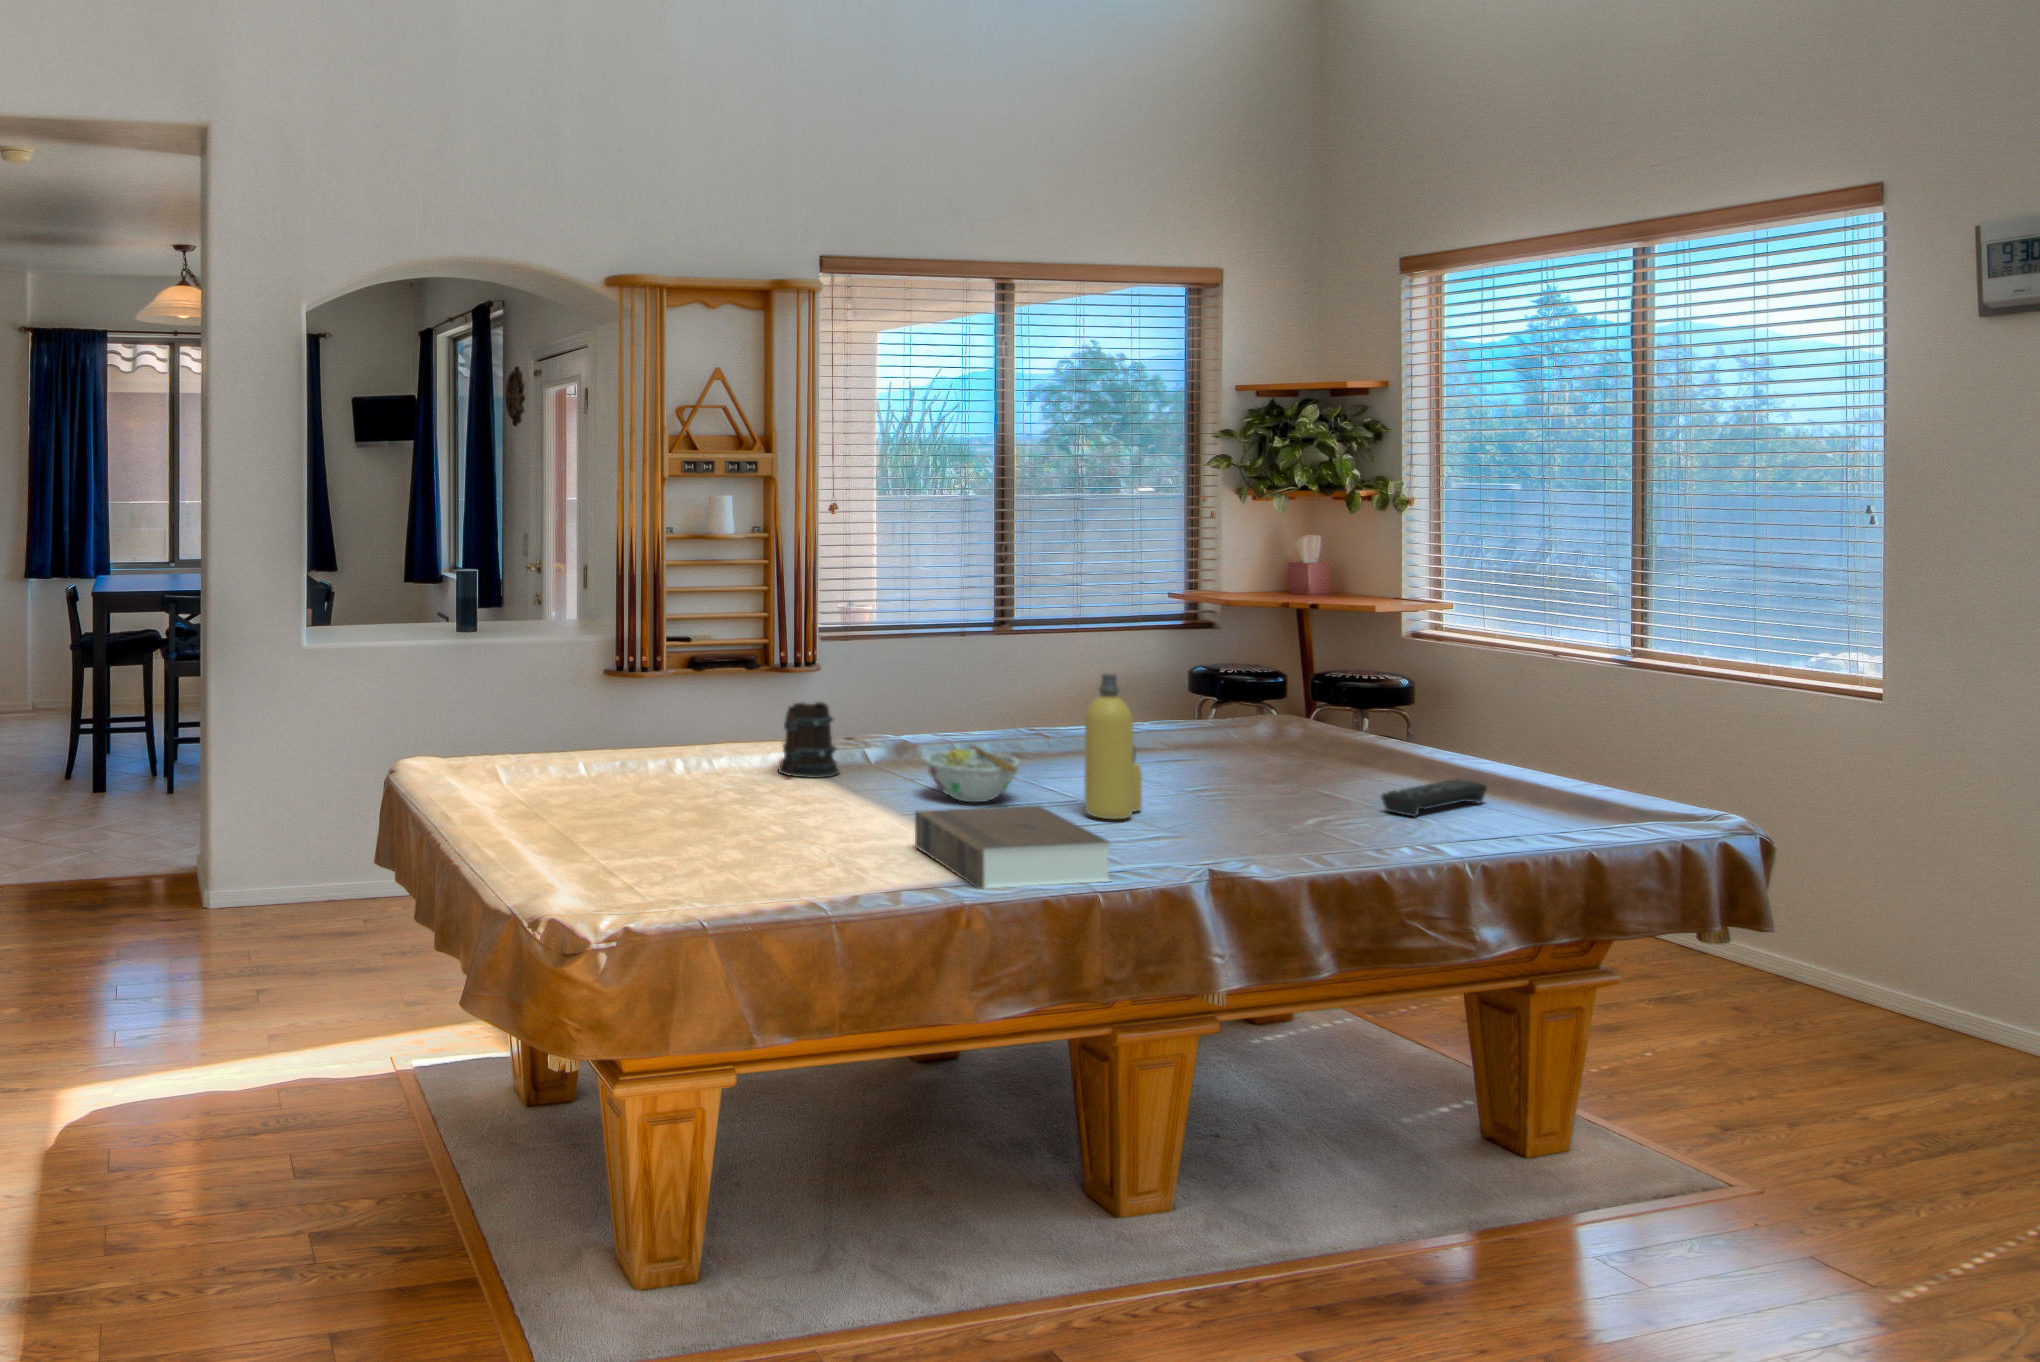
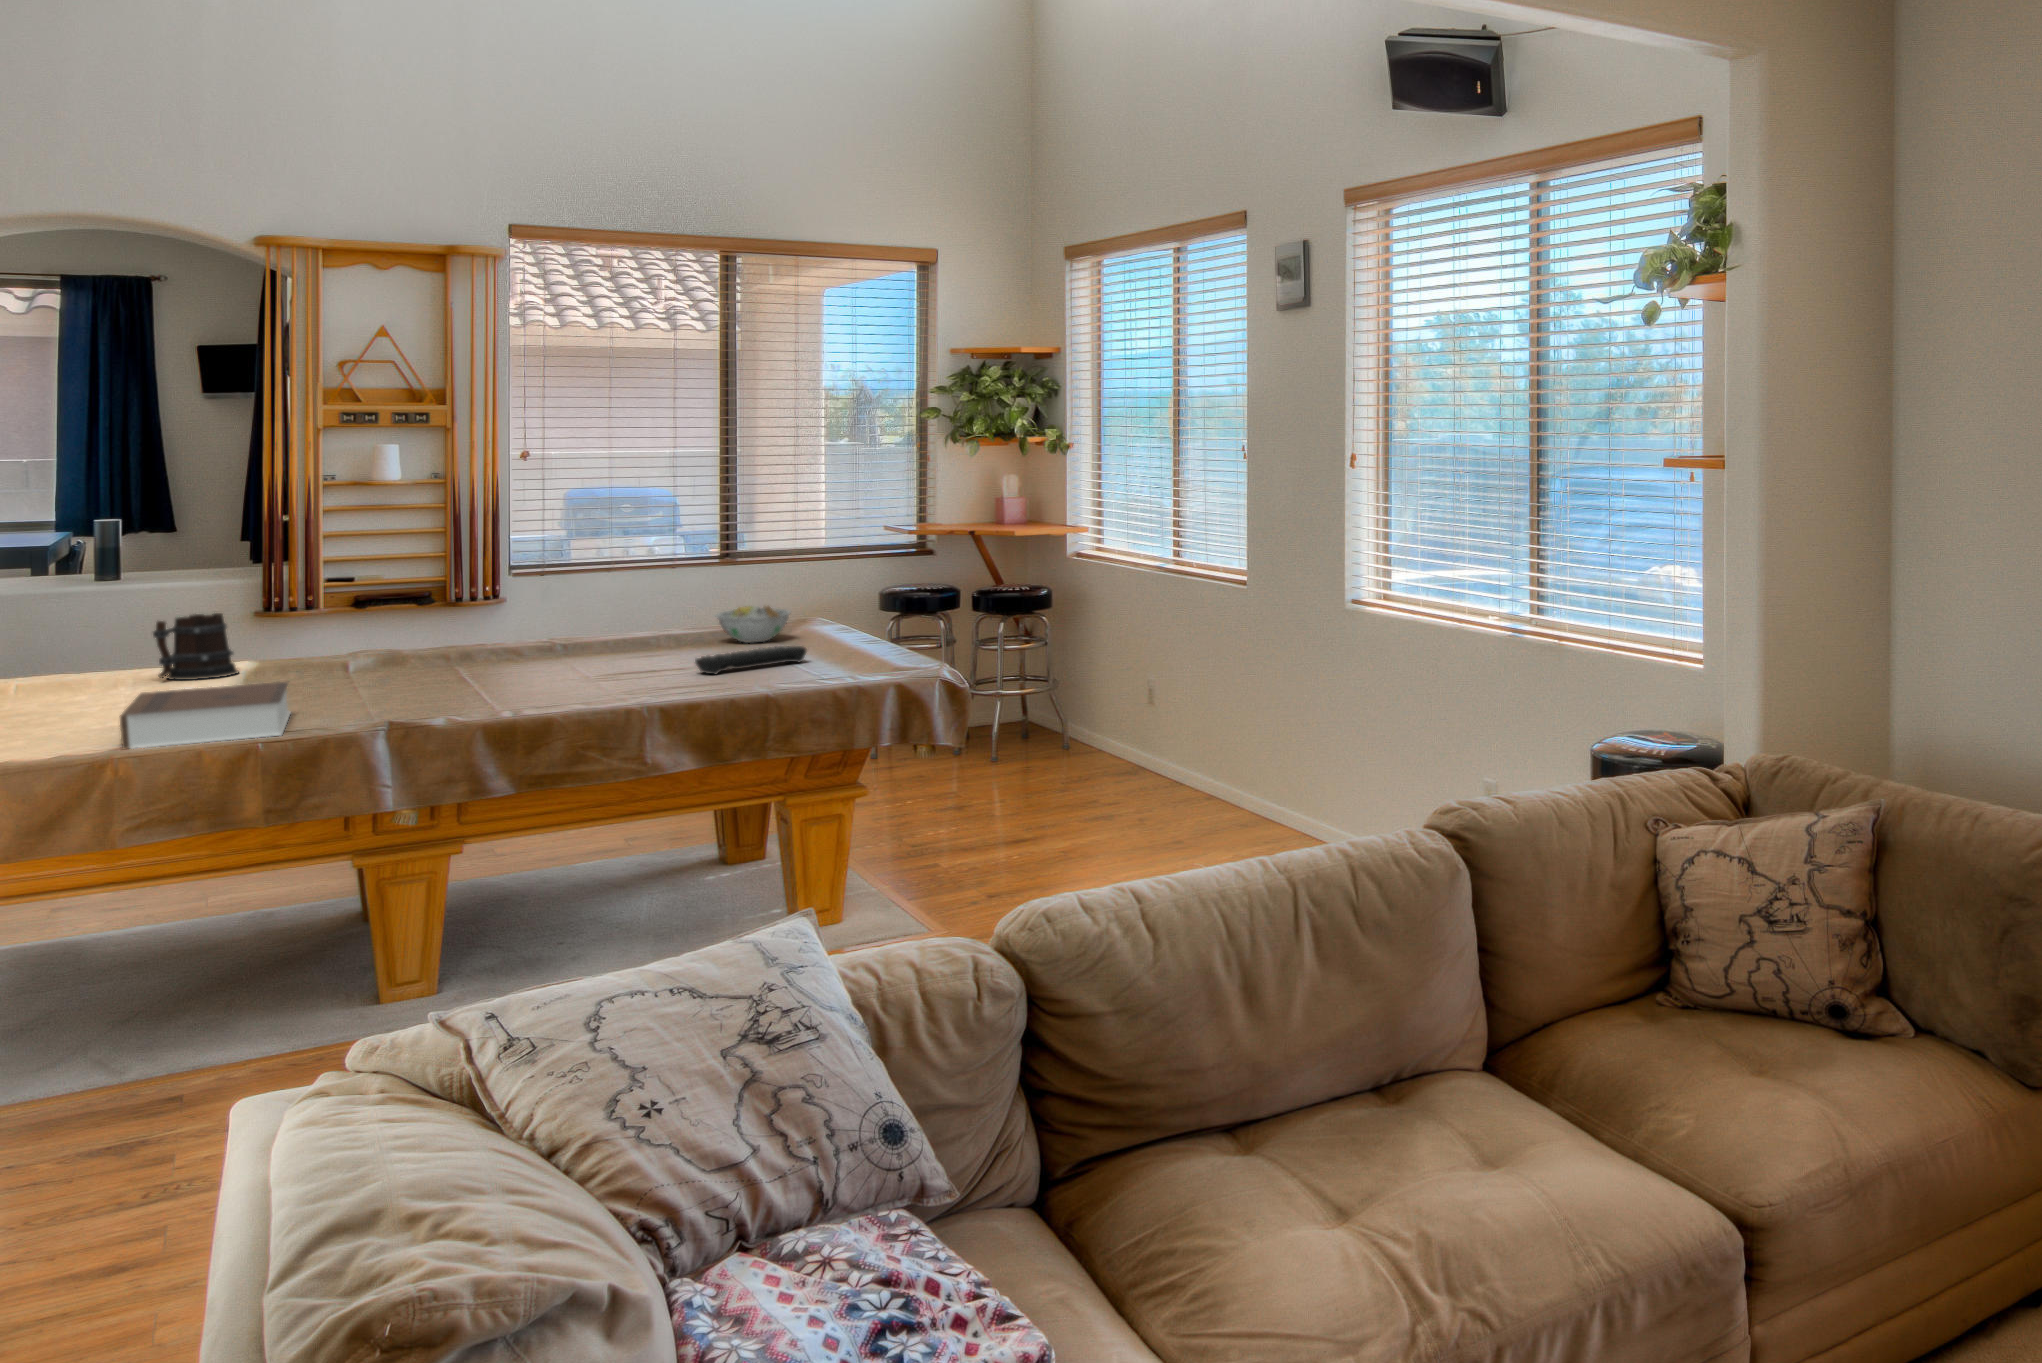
bottle: present [1084,674,1142,819] -> none [396,570,469,692]
bowl: present [924,746,1020,802] -> present [716,606,790,643]

